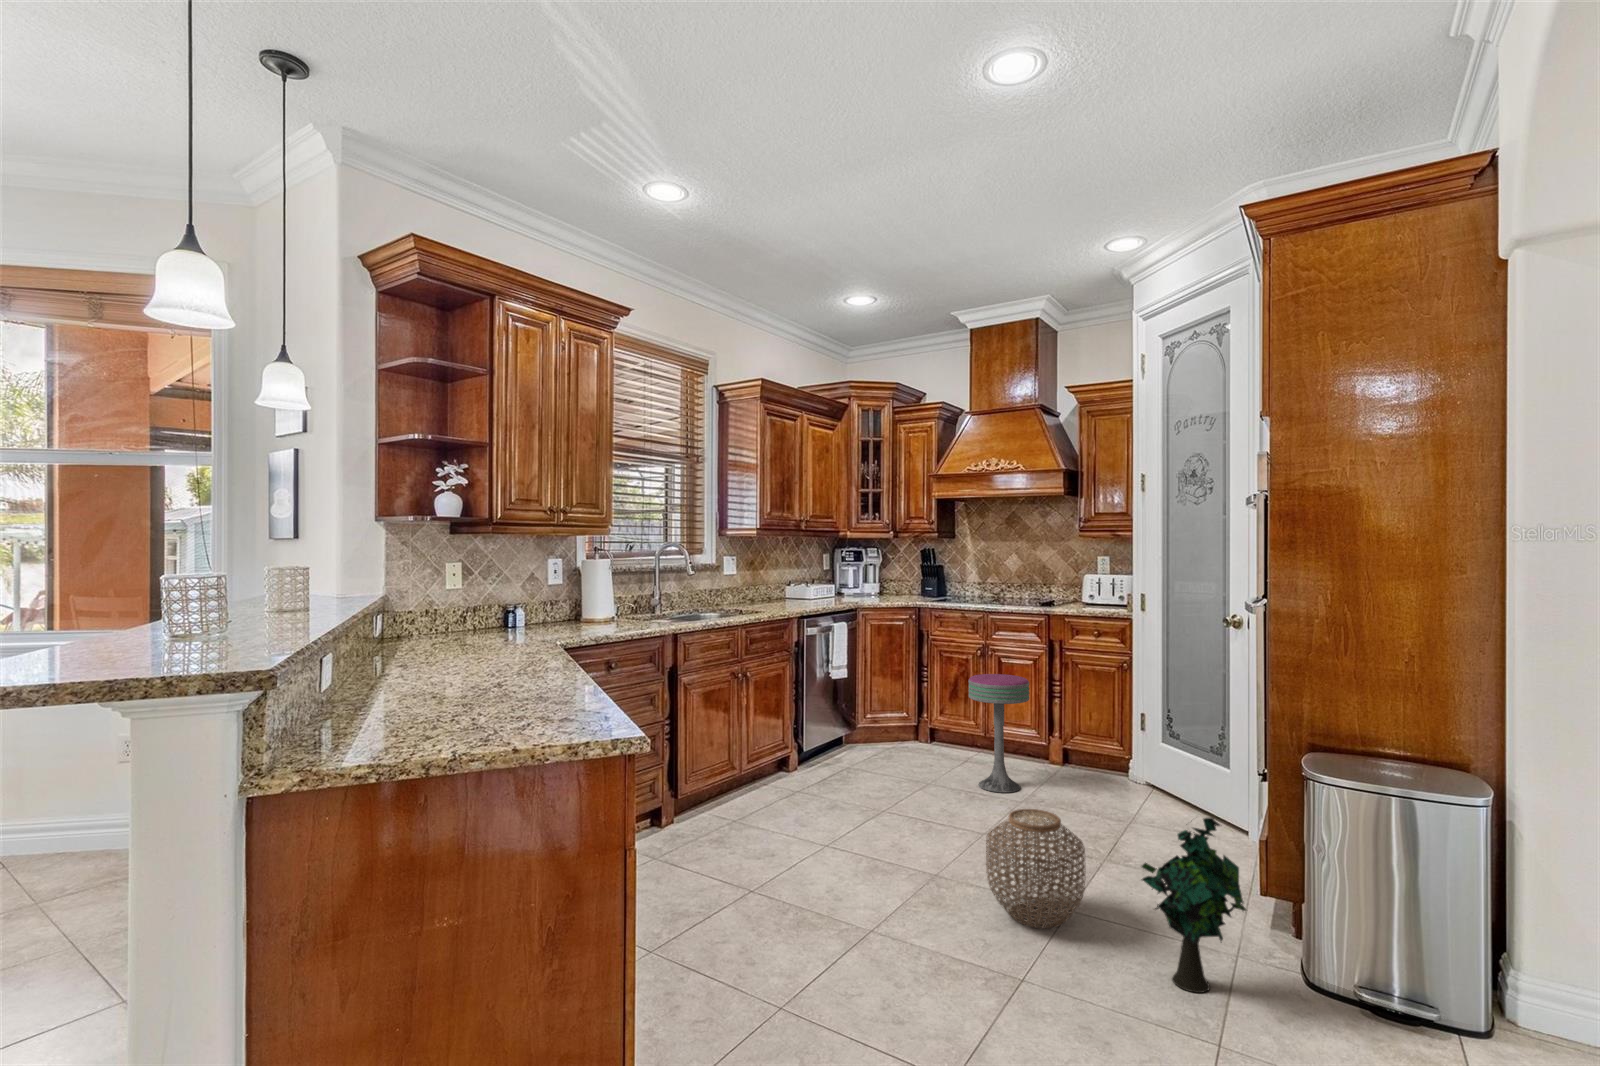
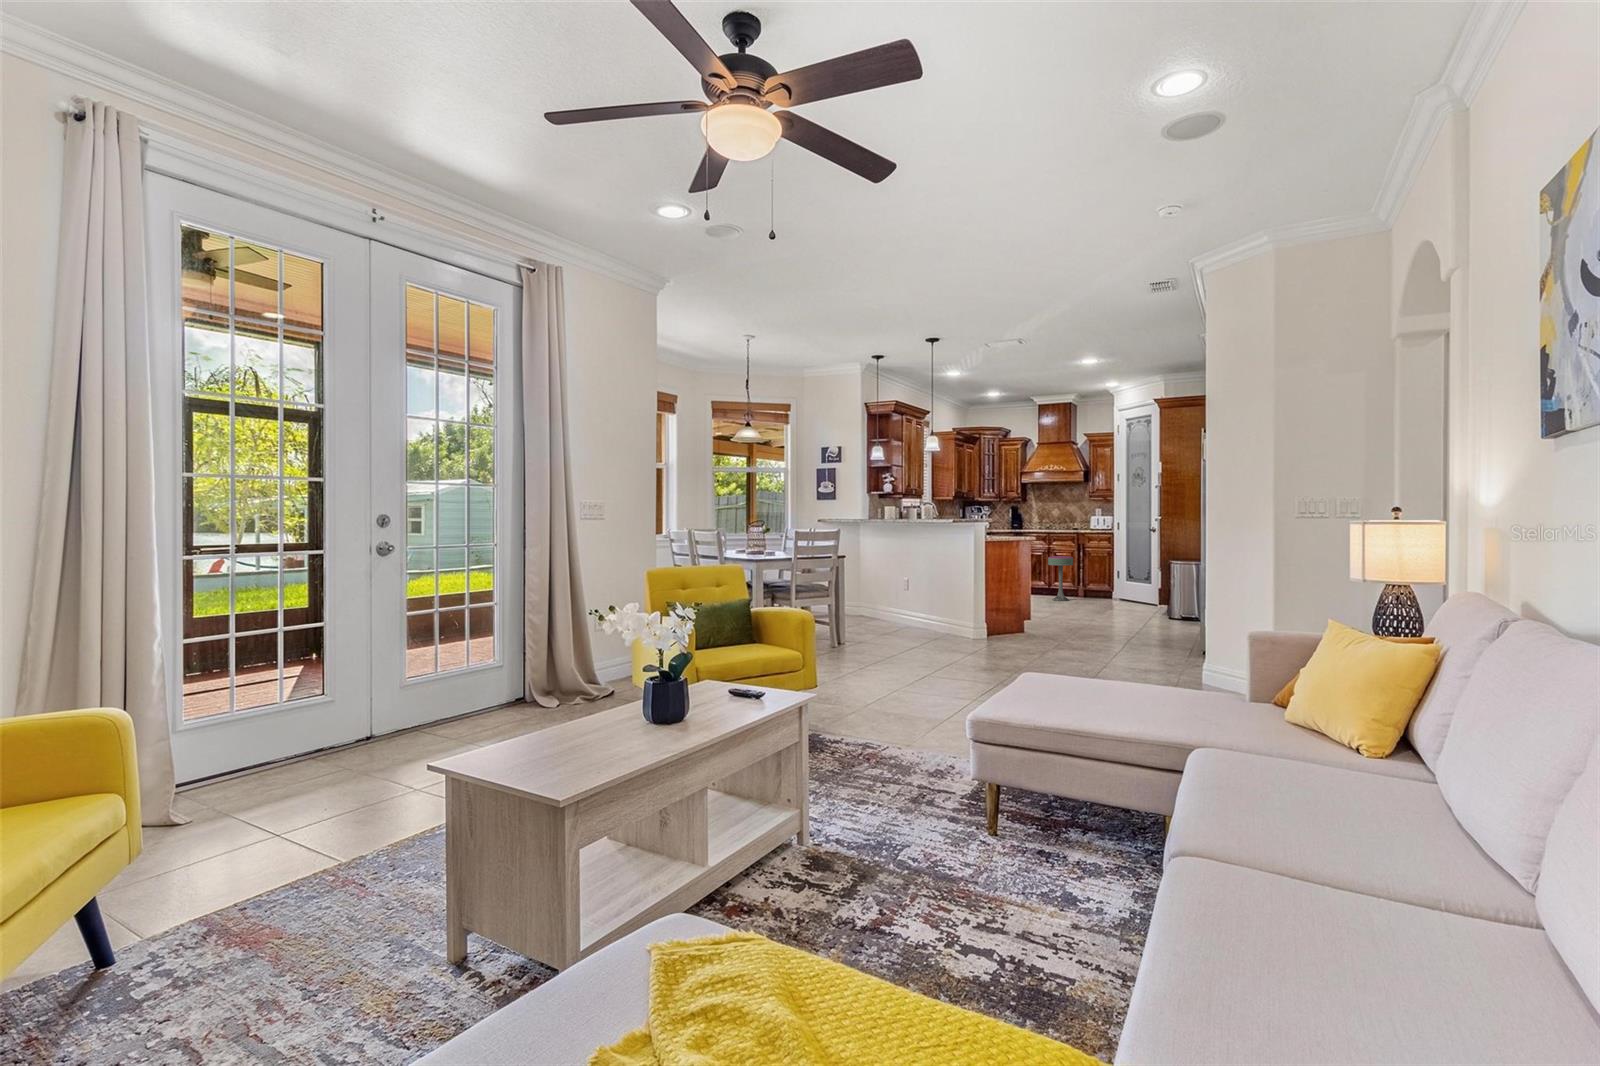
woven basket: present [986,809,1085,928] -> none [1073,584,1104,616]
decorative plant: present [1141,818,1246,993] -> none [1121,574,1150,620]

